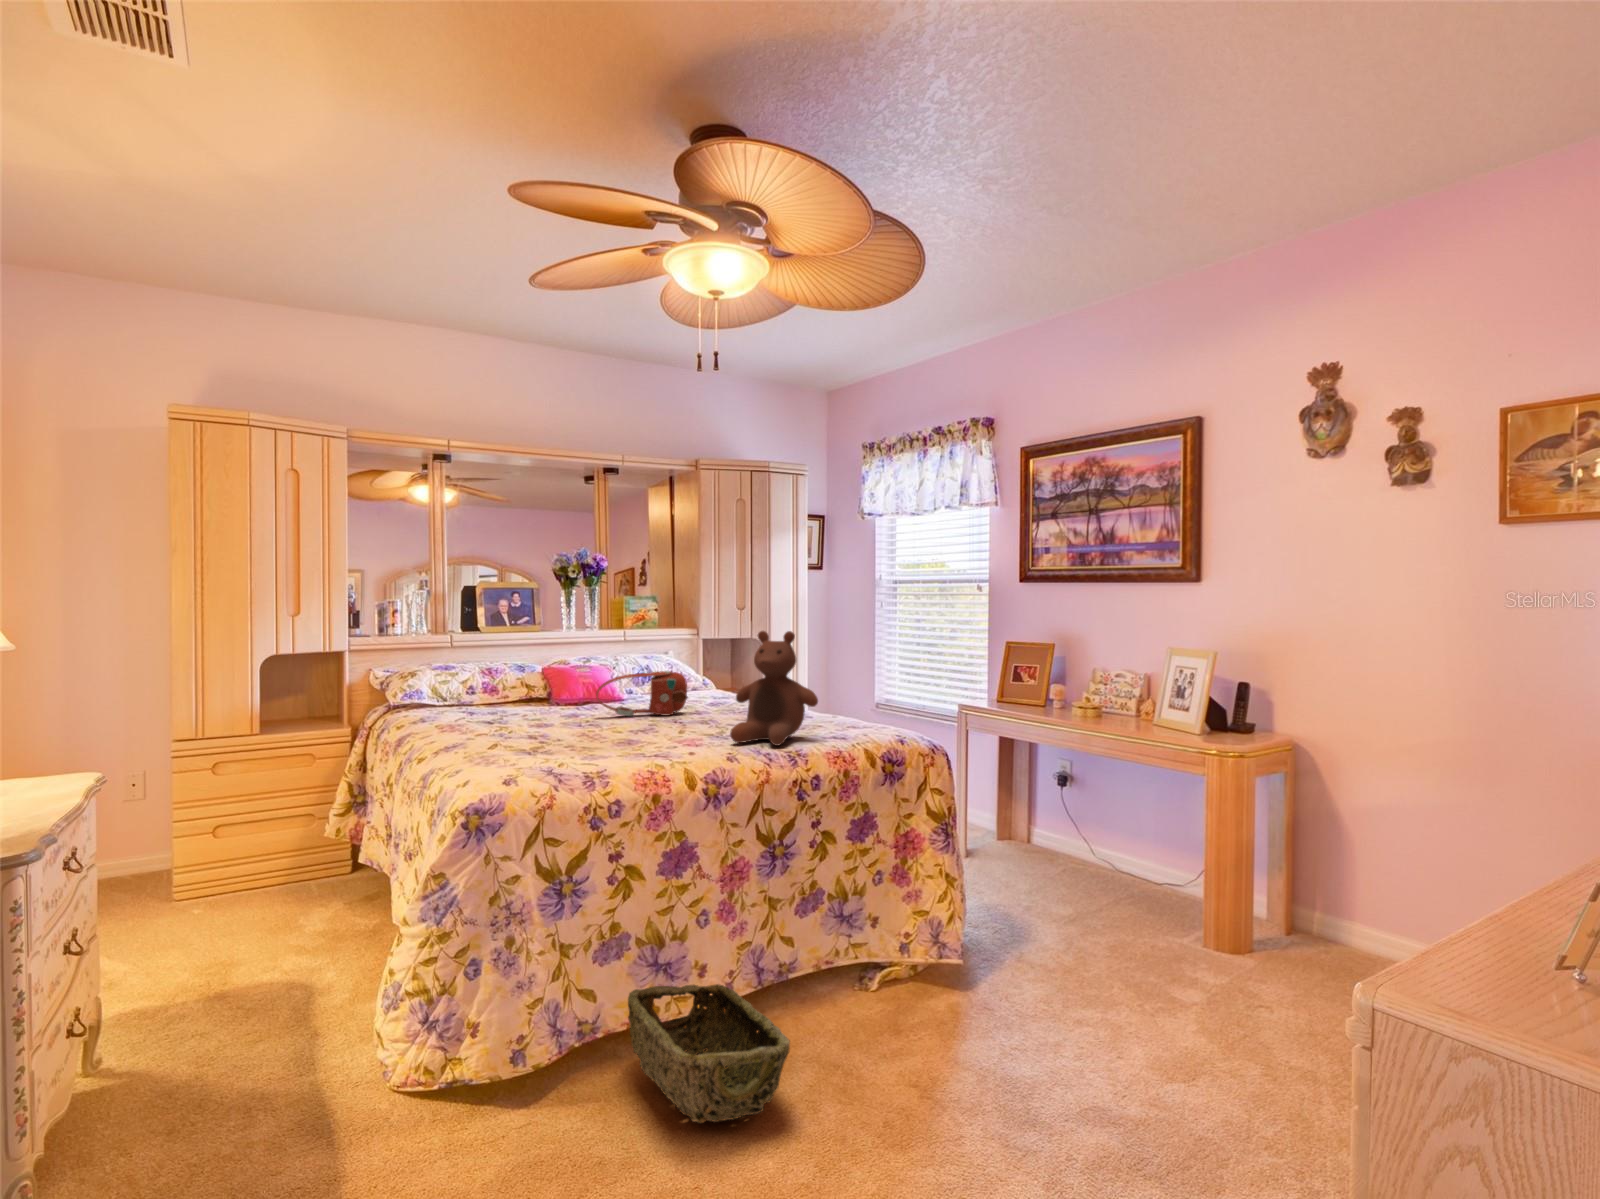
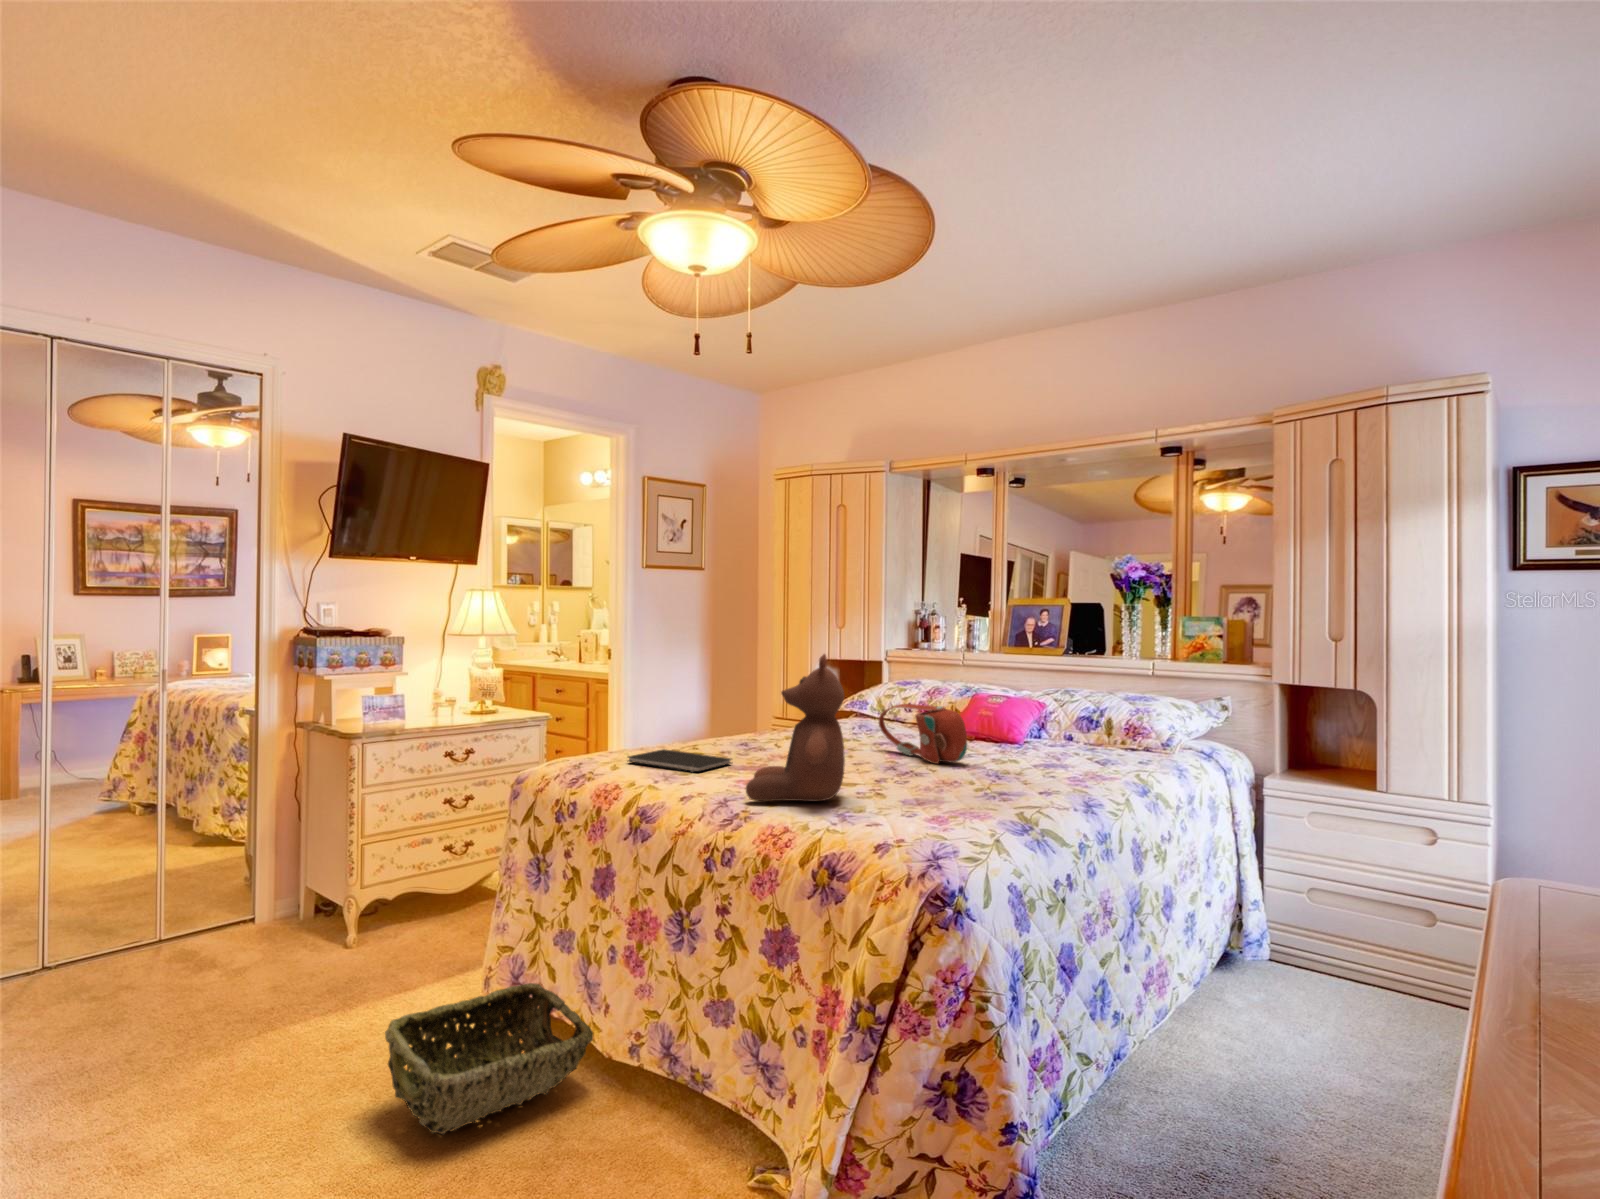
notebook: none [542,739,647,763] -> present [628,749,731,772]

